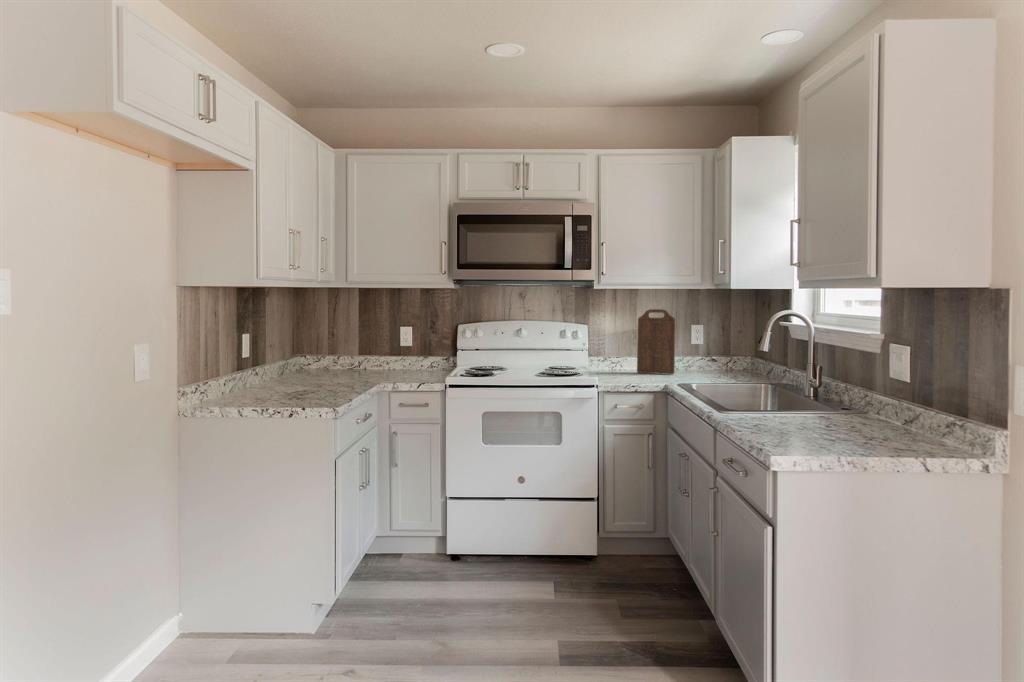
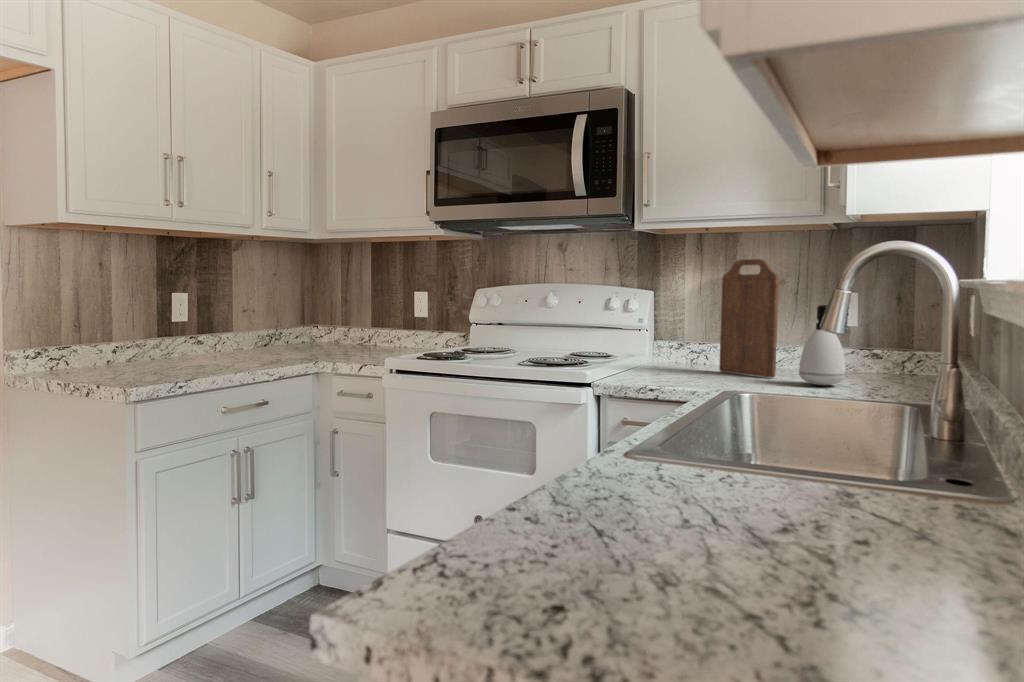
soap dispenser: none [695,335,718,376] -> present [799,305,845,385]

